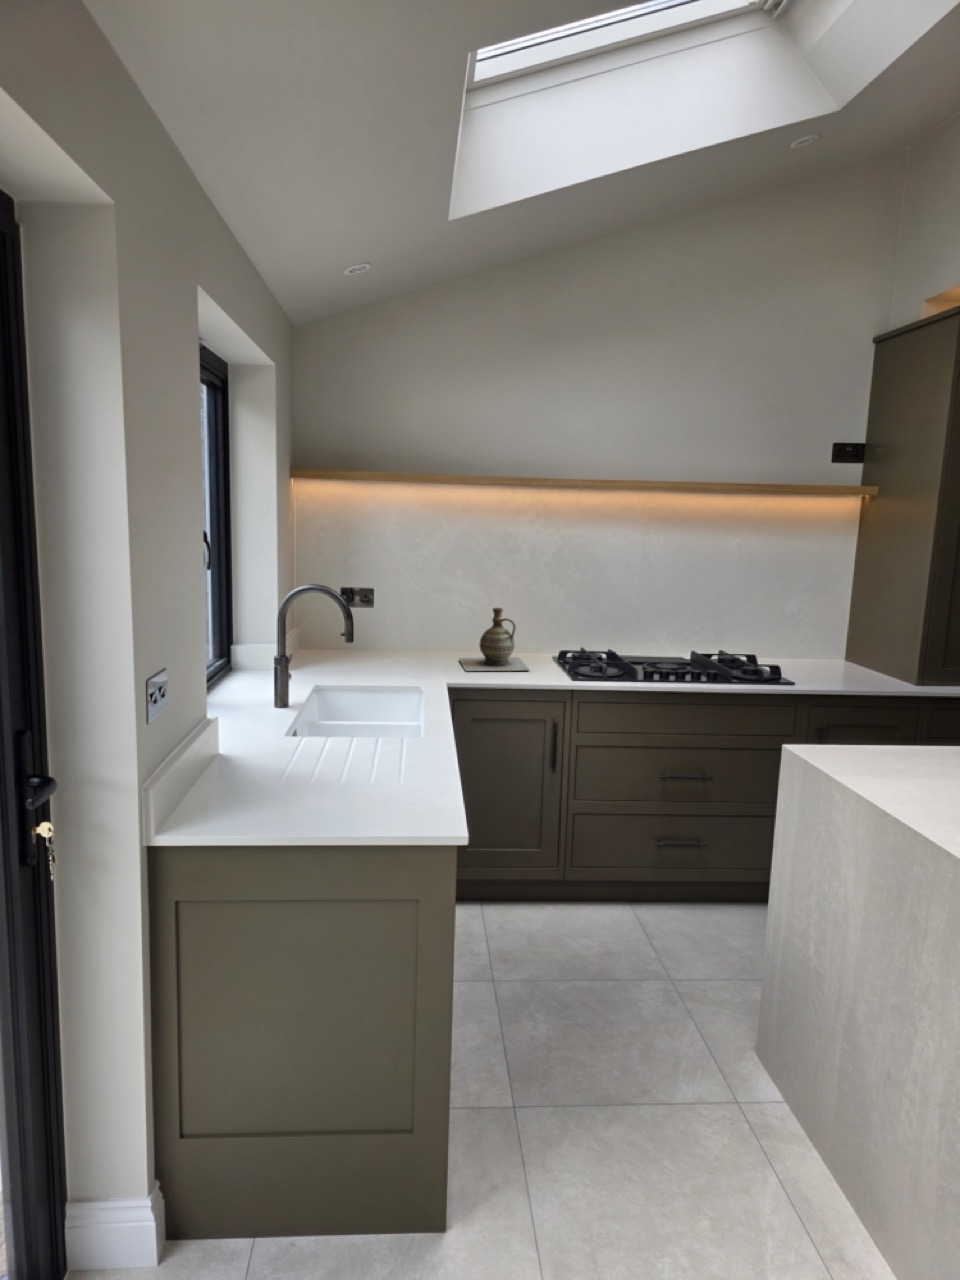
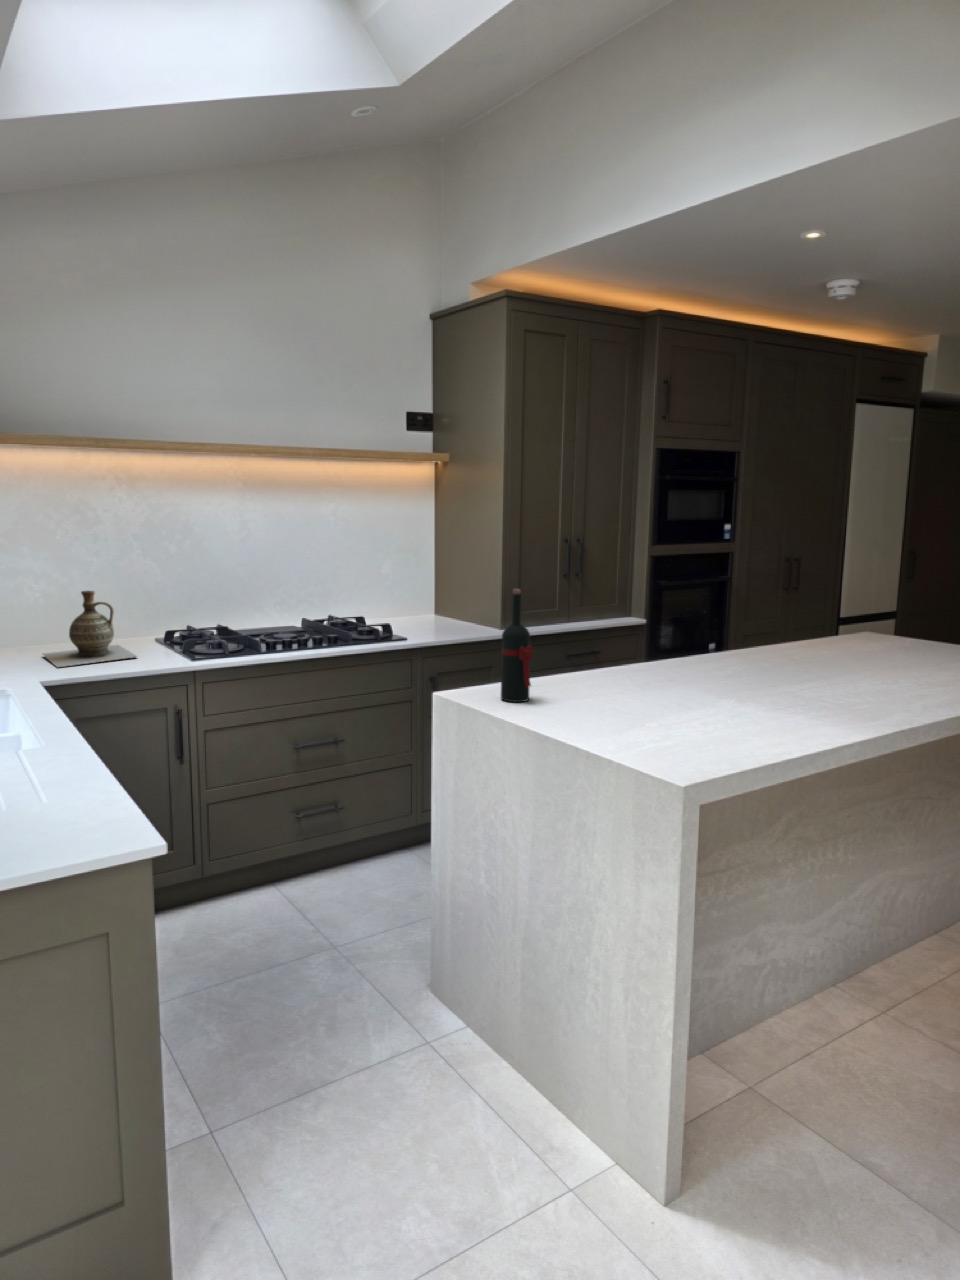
wine bottle: none [860,646,903,772] -> present [501,589,532,702]

